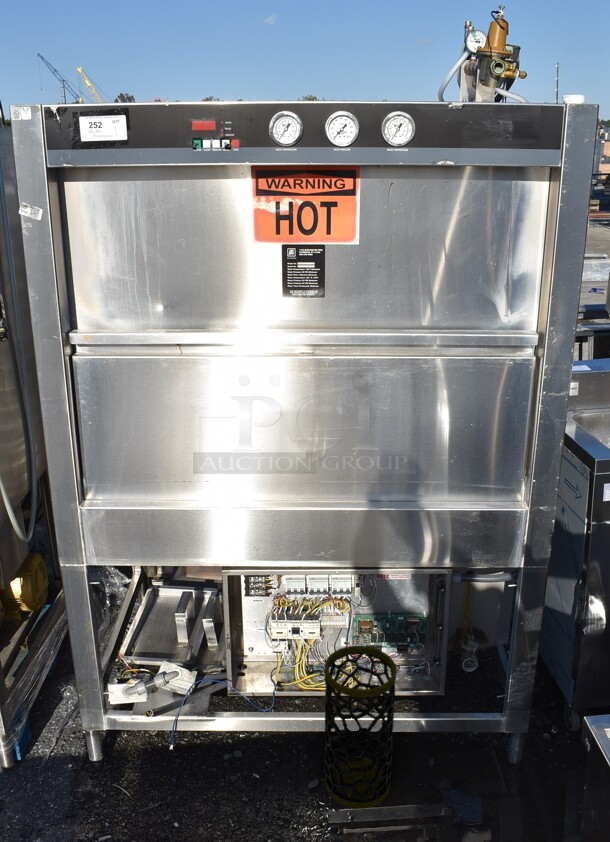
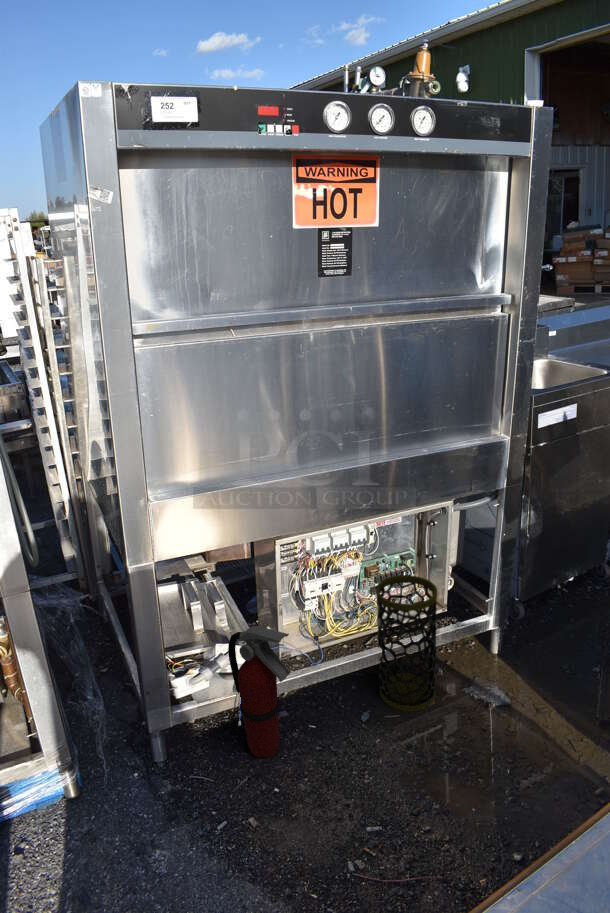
fire extinguisher: none [151,650,195,786] -> present [228,626,290,758]

